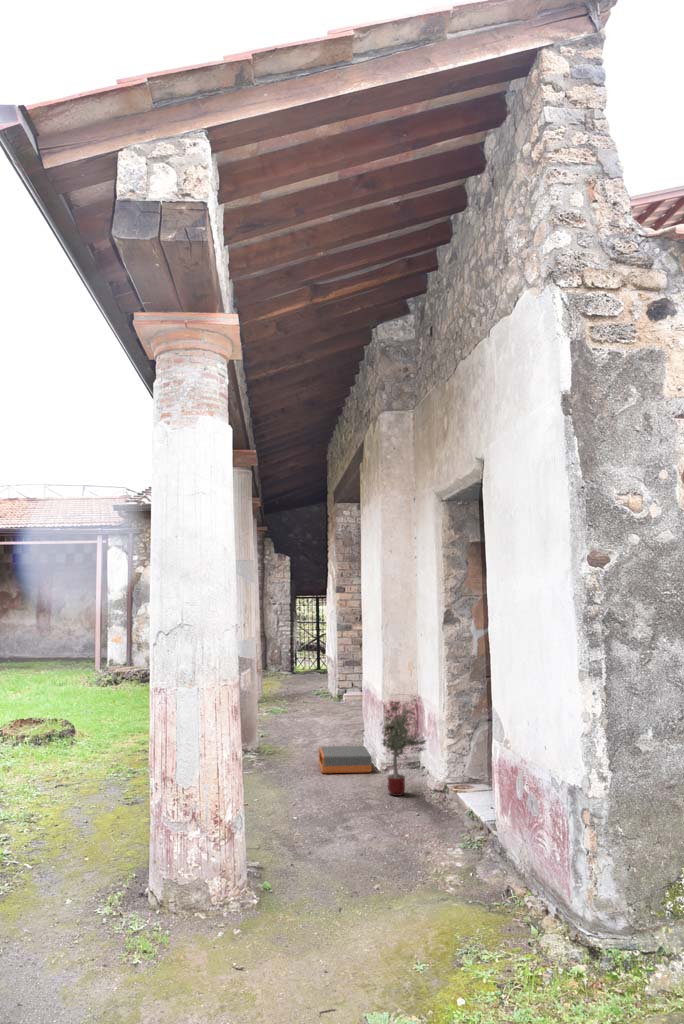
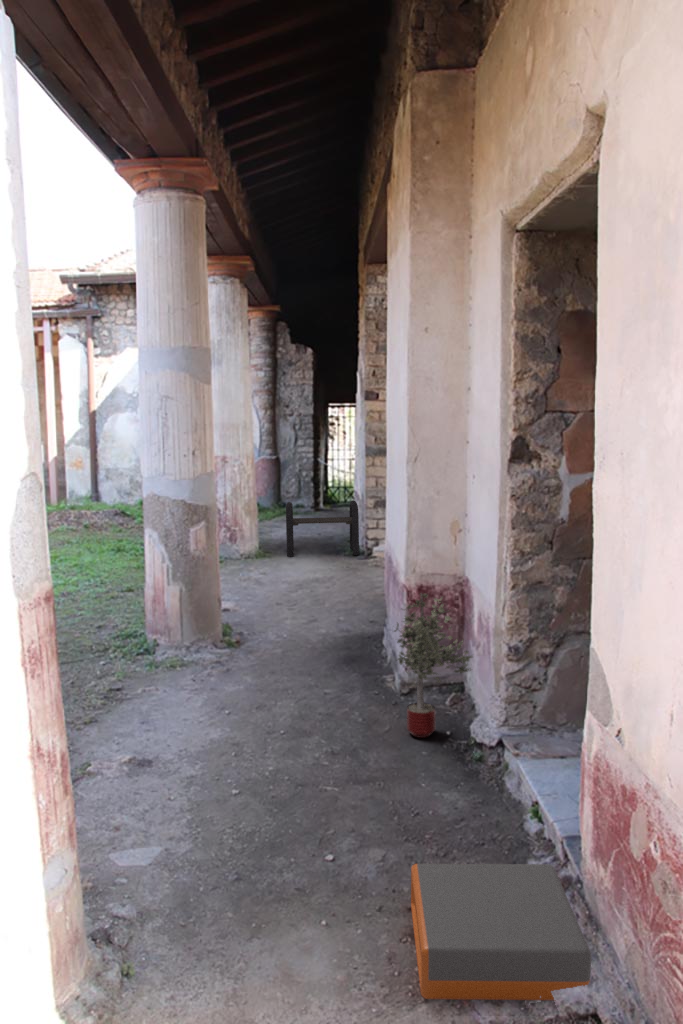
bench: none [279,665,332,706] -> present [286,501,359,557]
storage box: present [319,746,372,773] -> present [411,863,591,1000]

